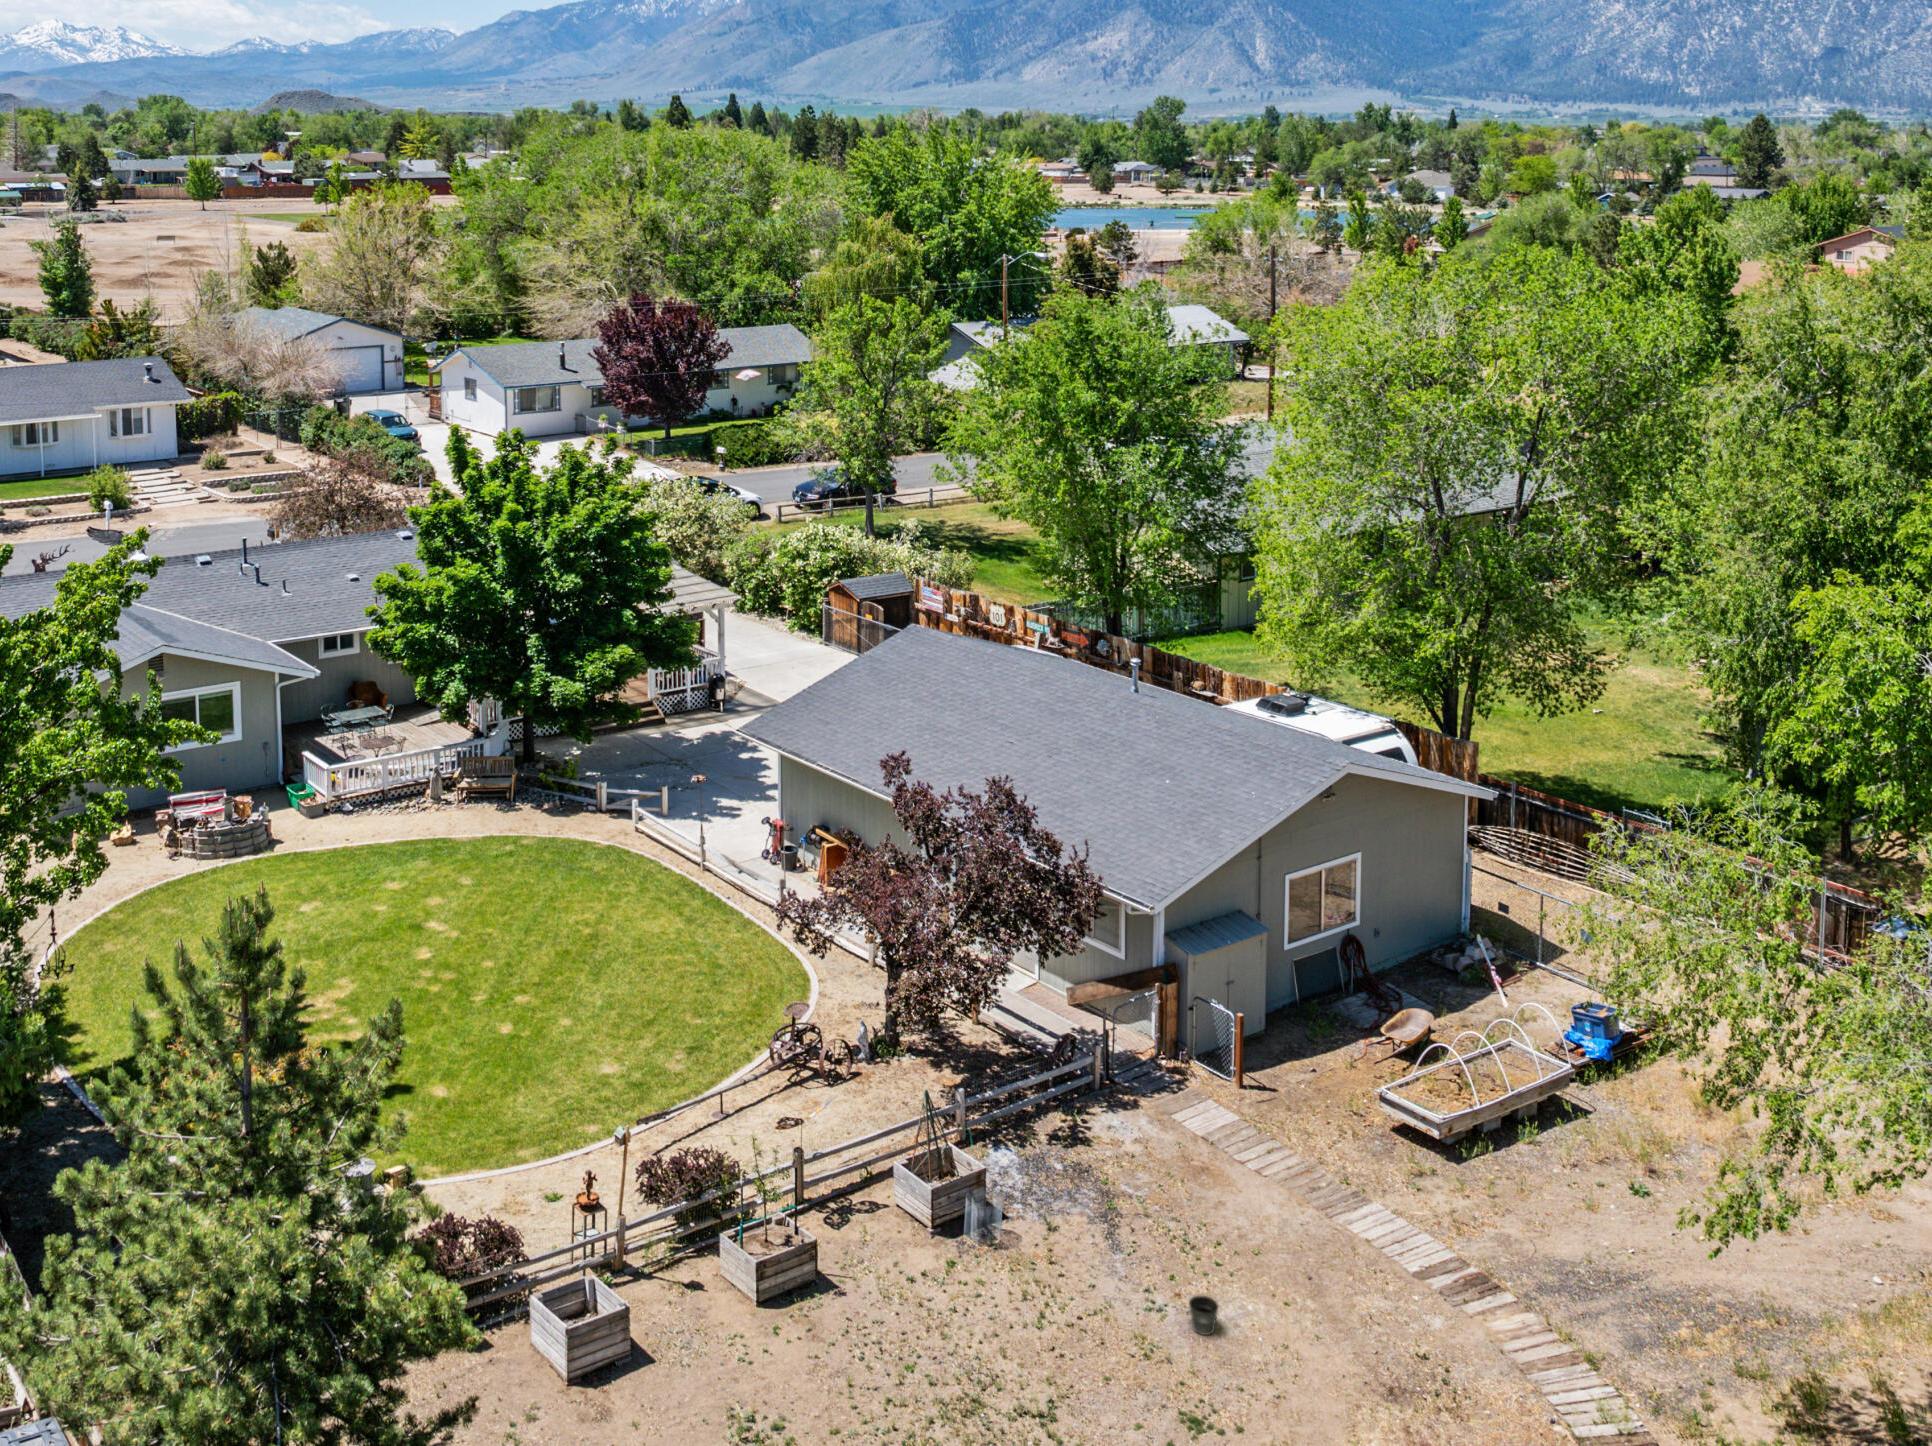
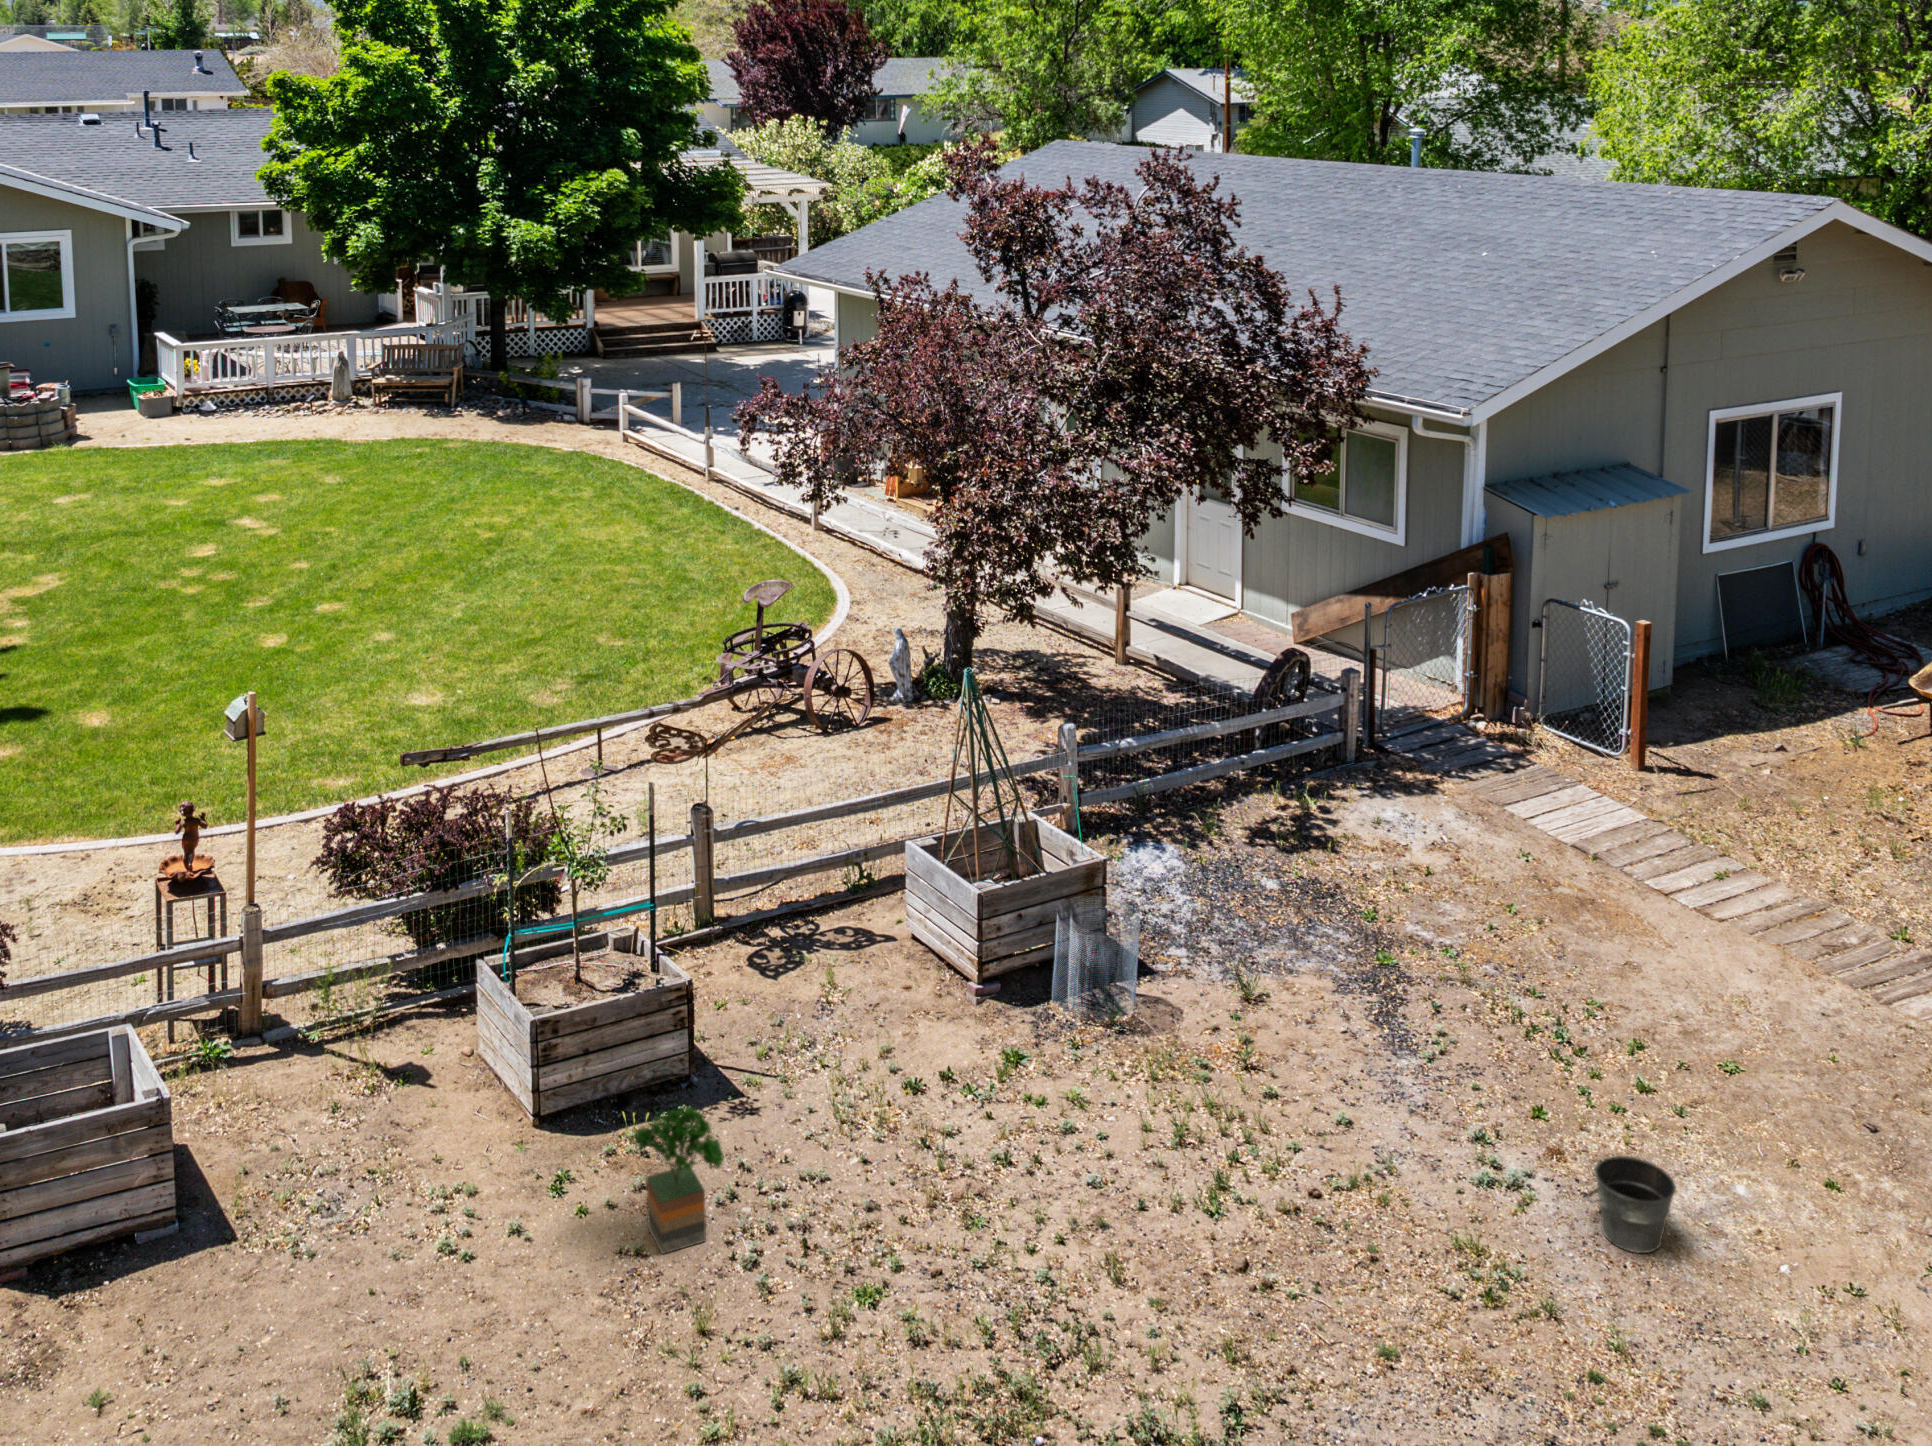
potted tree: none [815,1295,853,1358] -> present [635,1106,724,1254]

